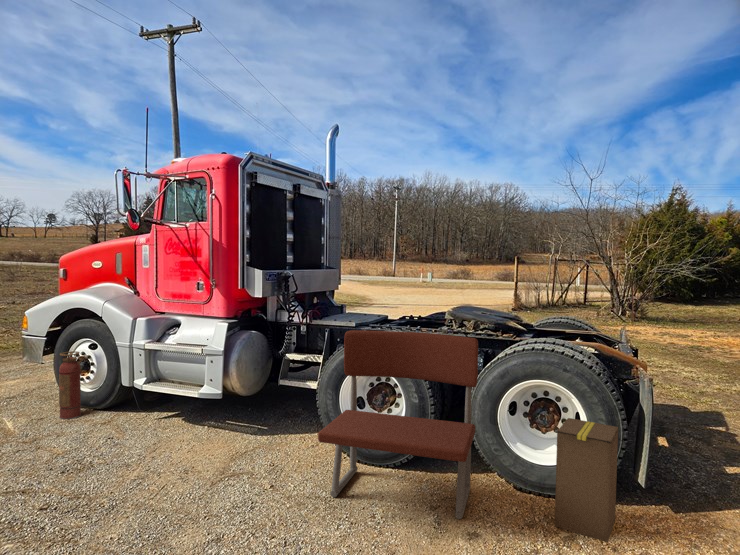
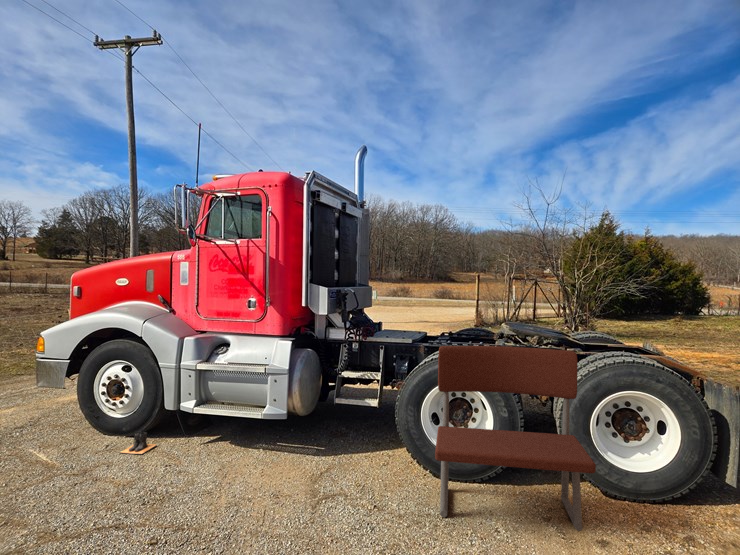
fire extinguisher: present [59,351,82,419] -> none [91,375,117,449]
boots: none [80,405,116,425] -> present [120,432,157,454]
cardboard box: present [555,418,618,542] -> none [664,425,728,544]

